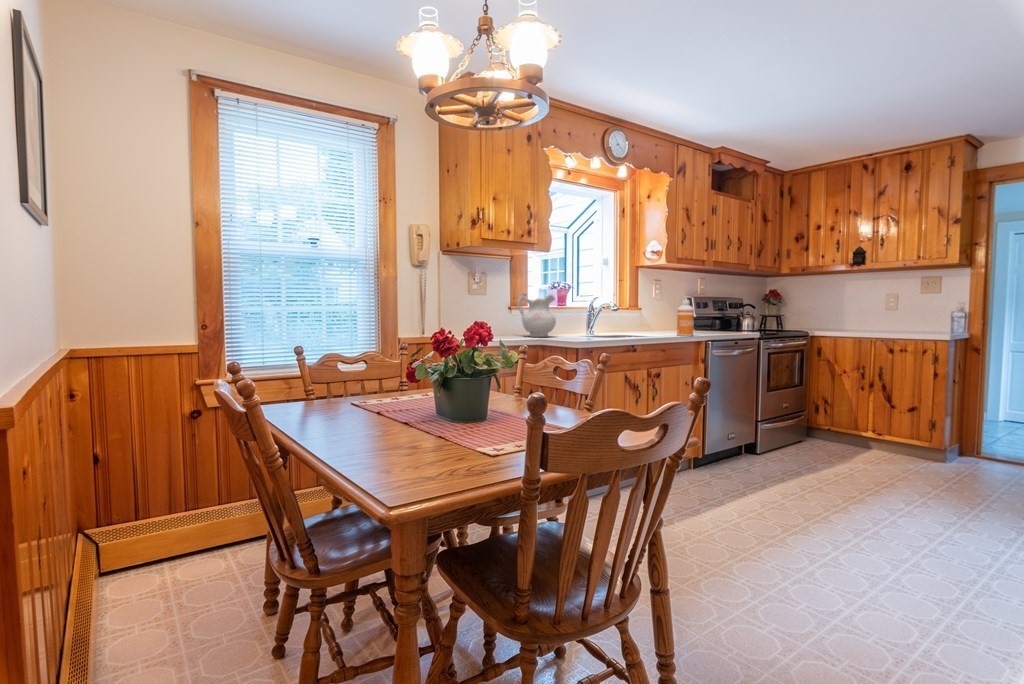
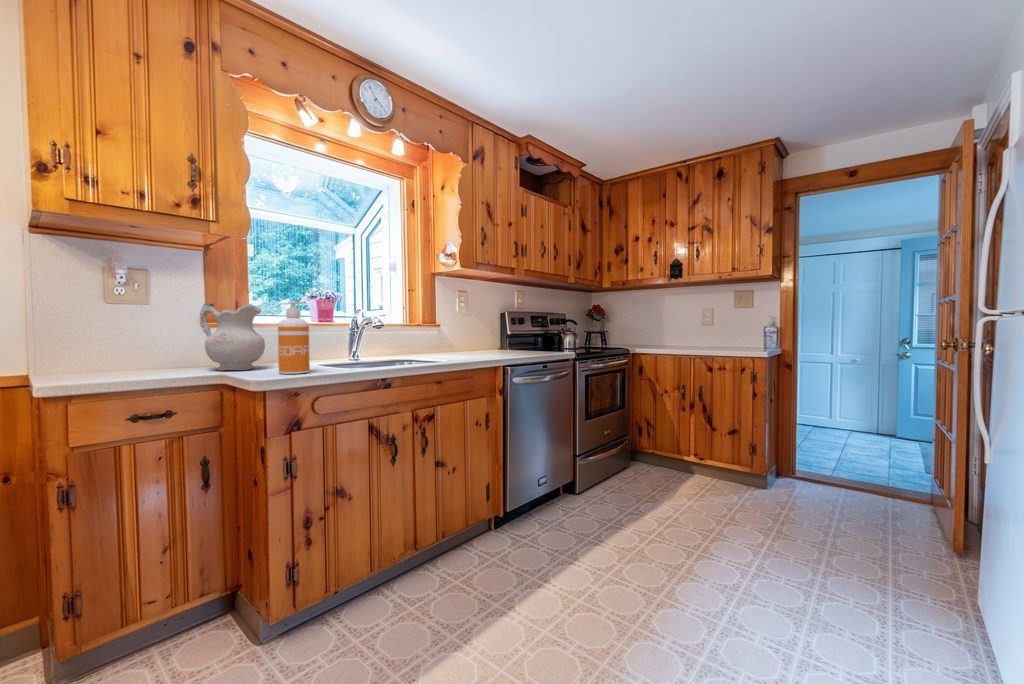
soap dispenser: present [677,296,694,336] -> present [278,301,310,374]

